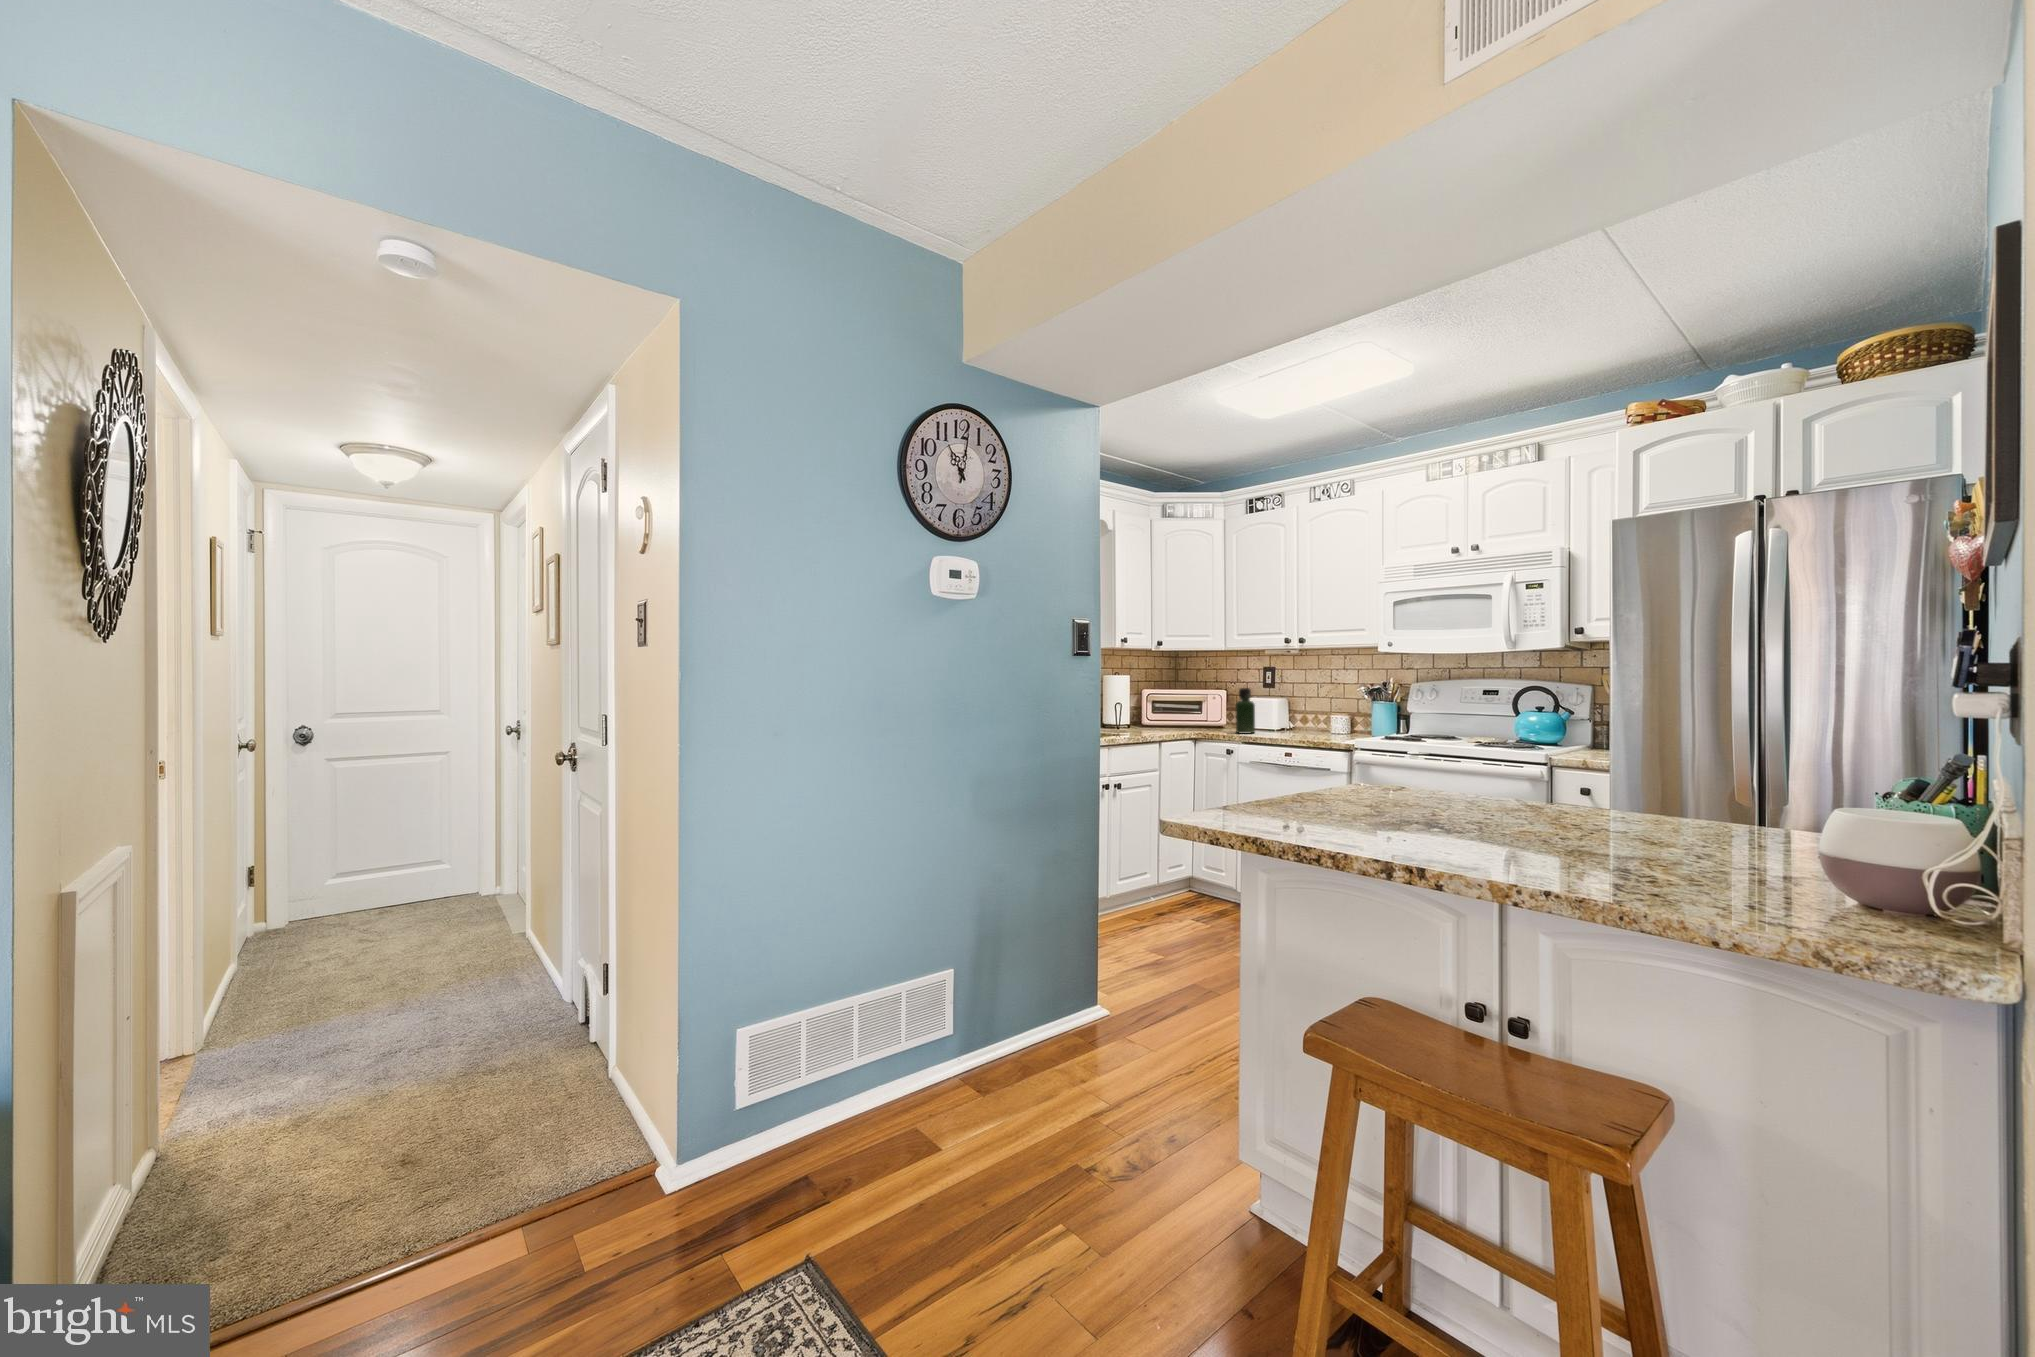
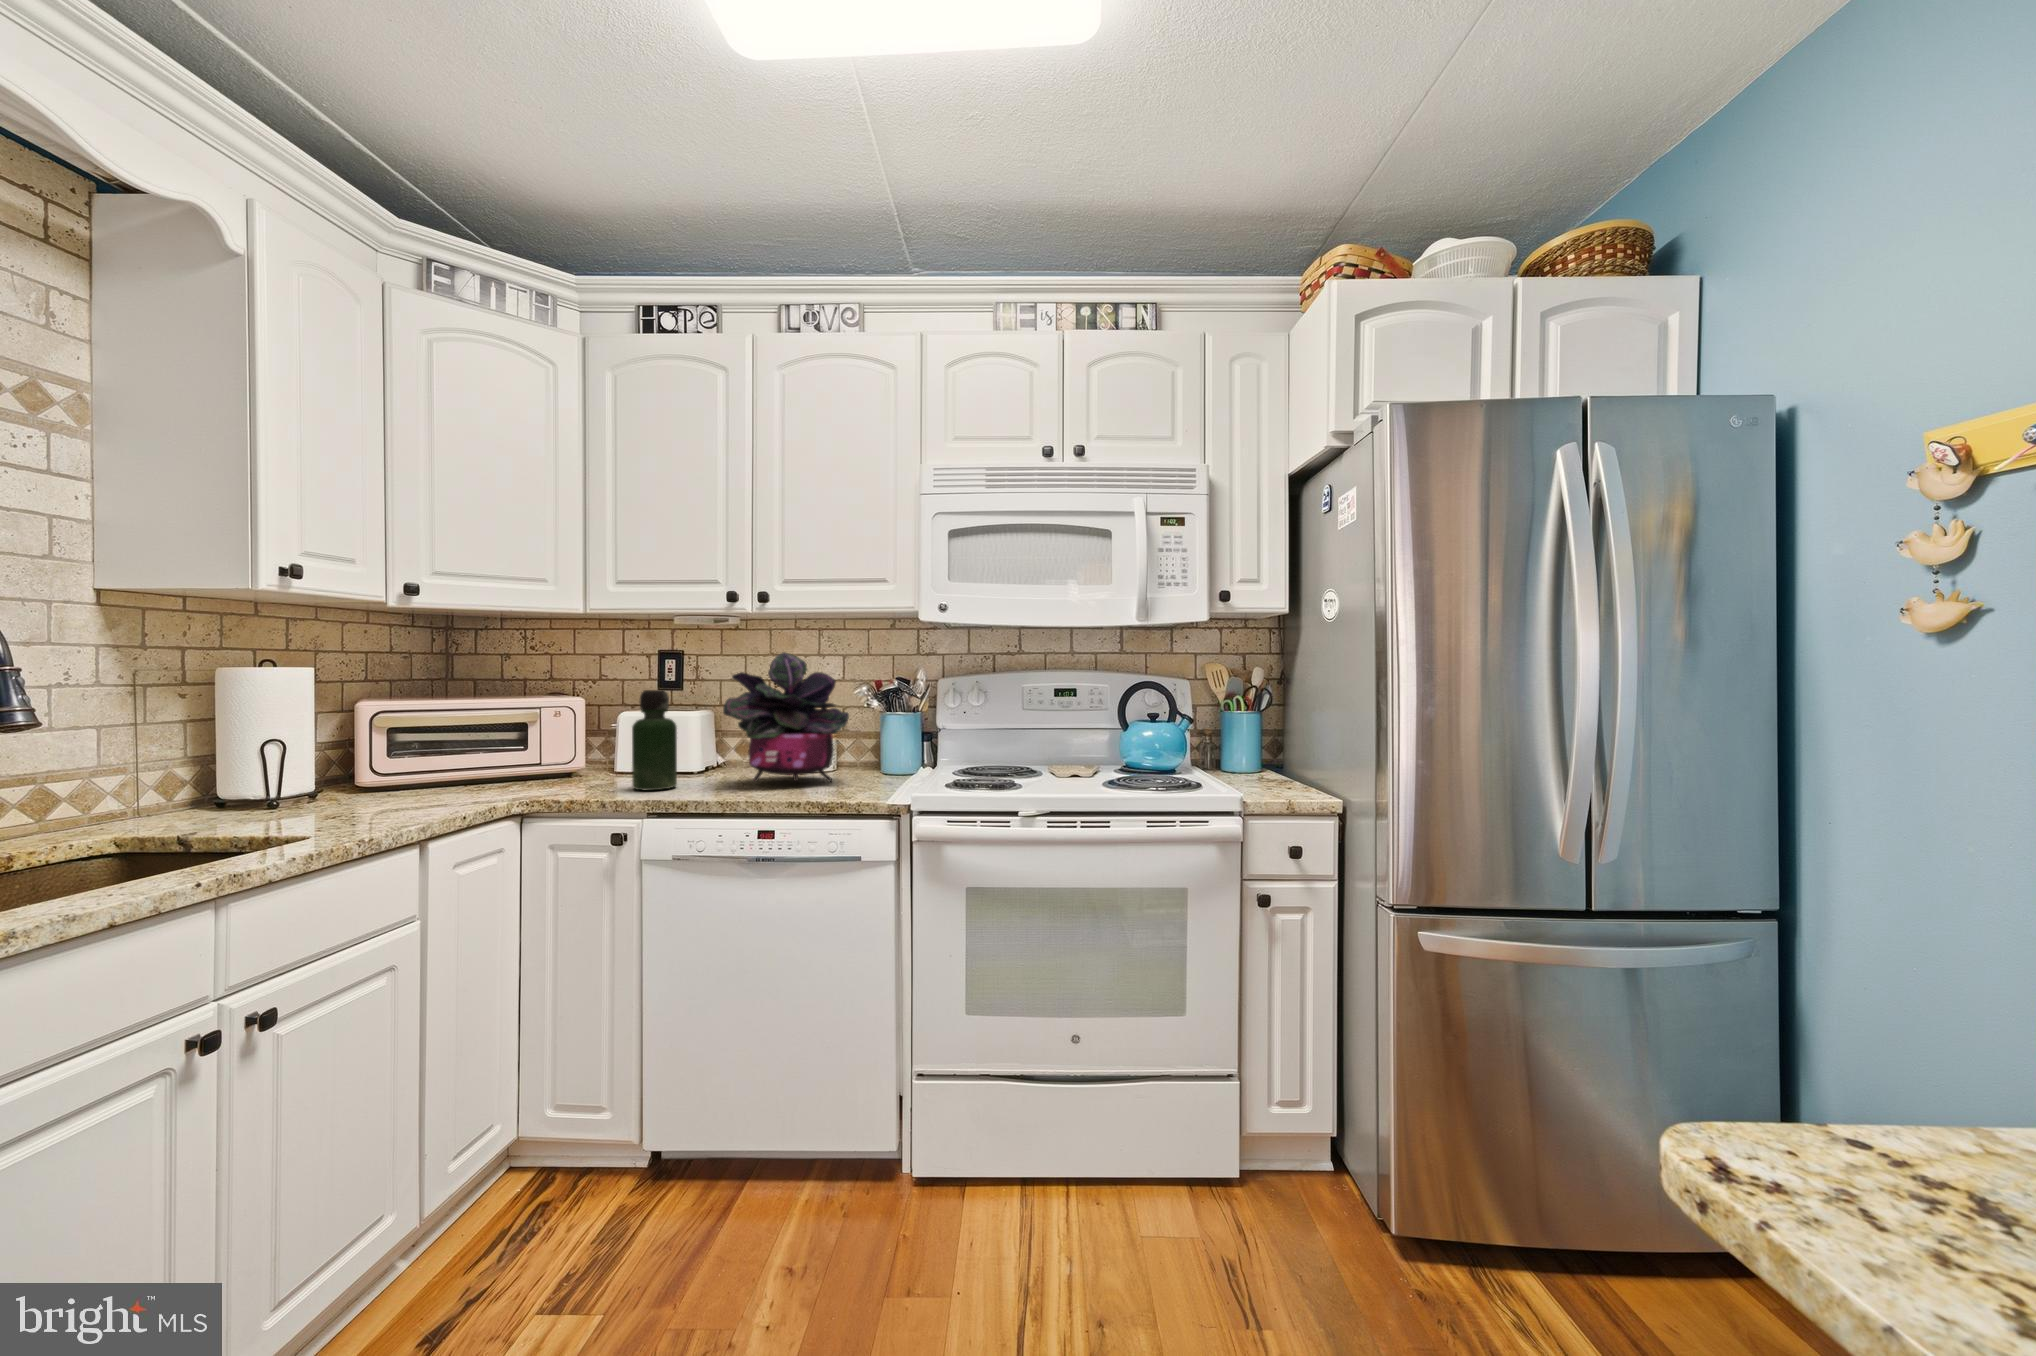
potted plant: none [1273,670,1335,736] -> present [723,652,849,782]

